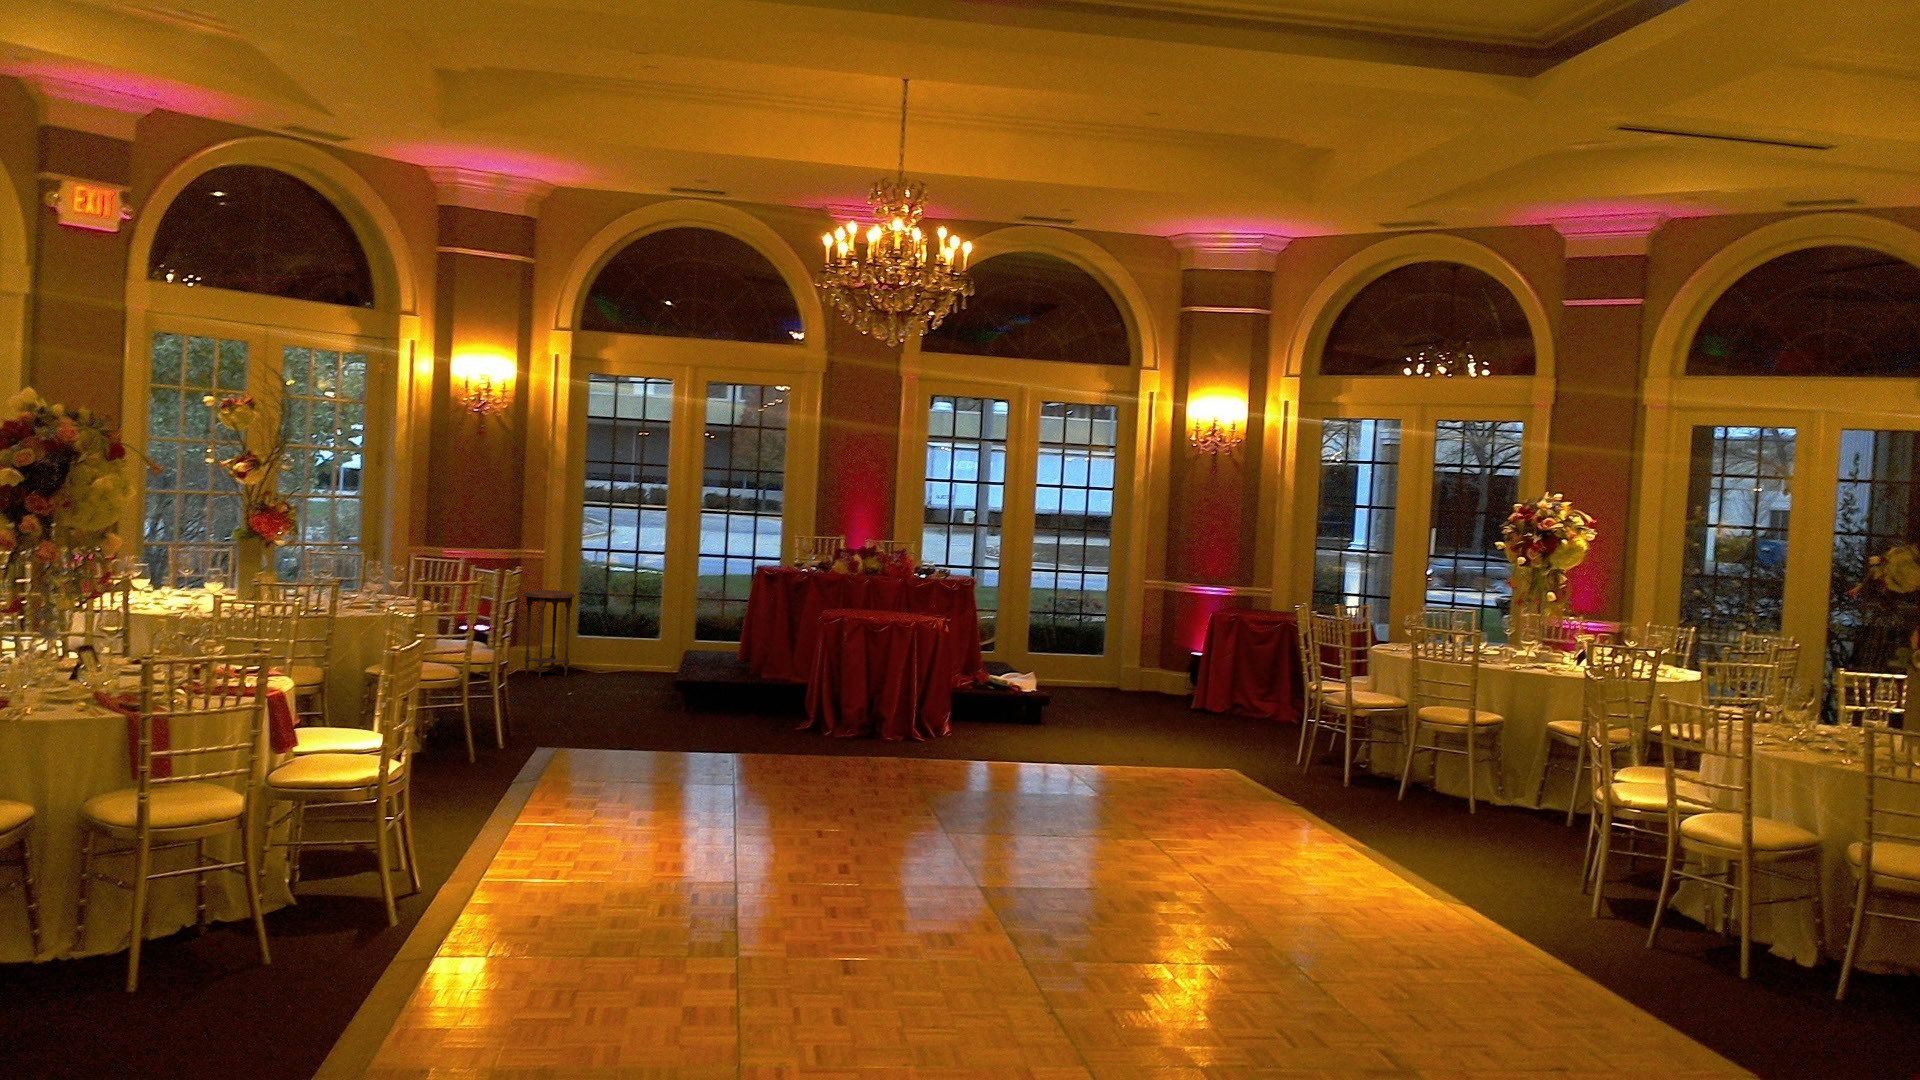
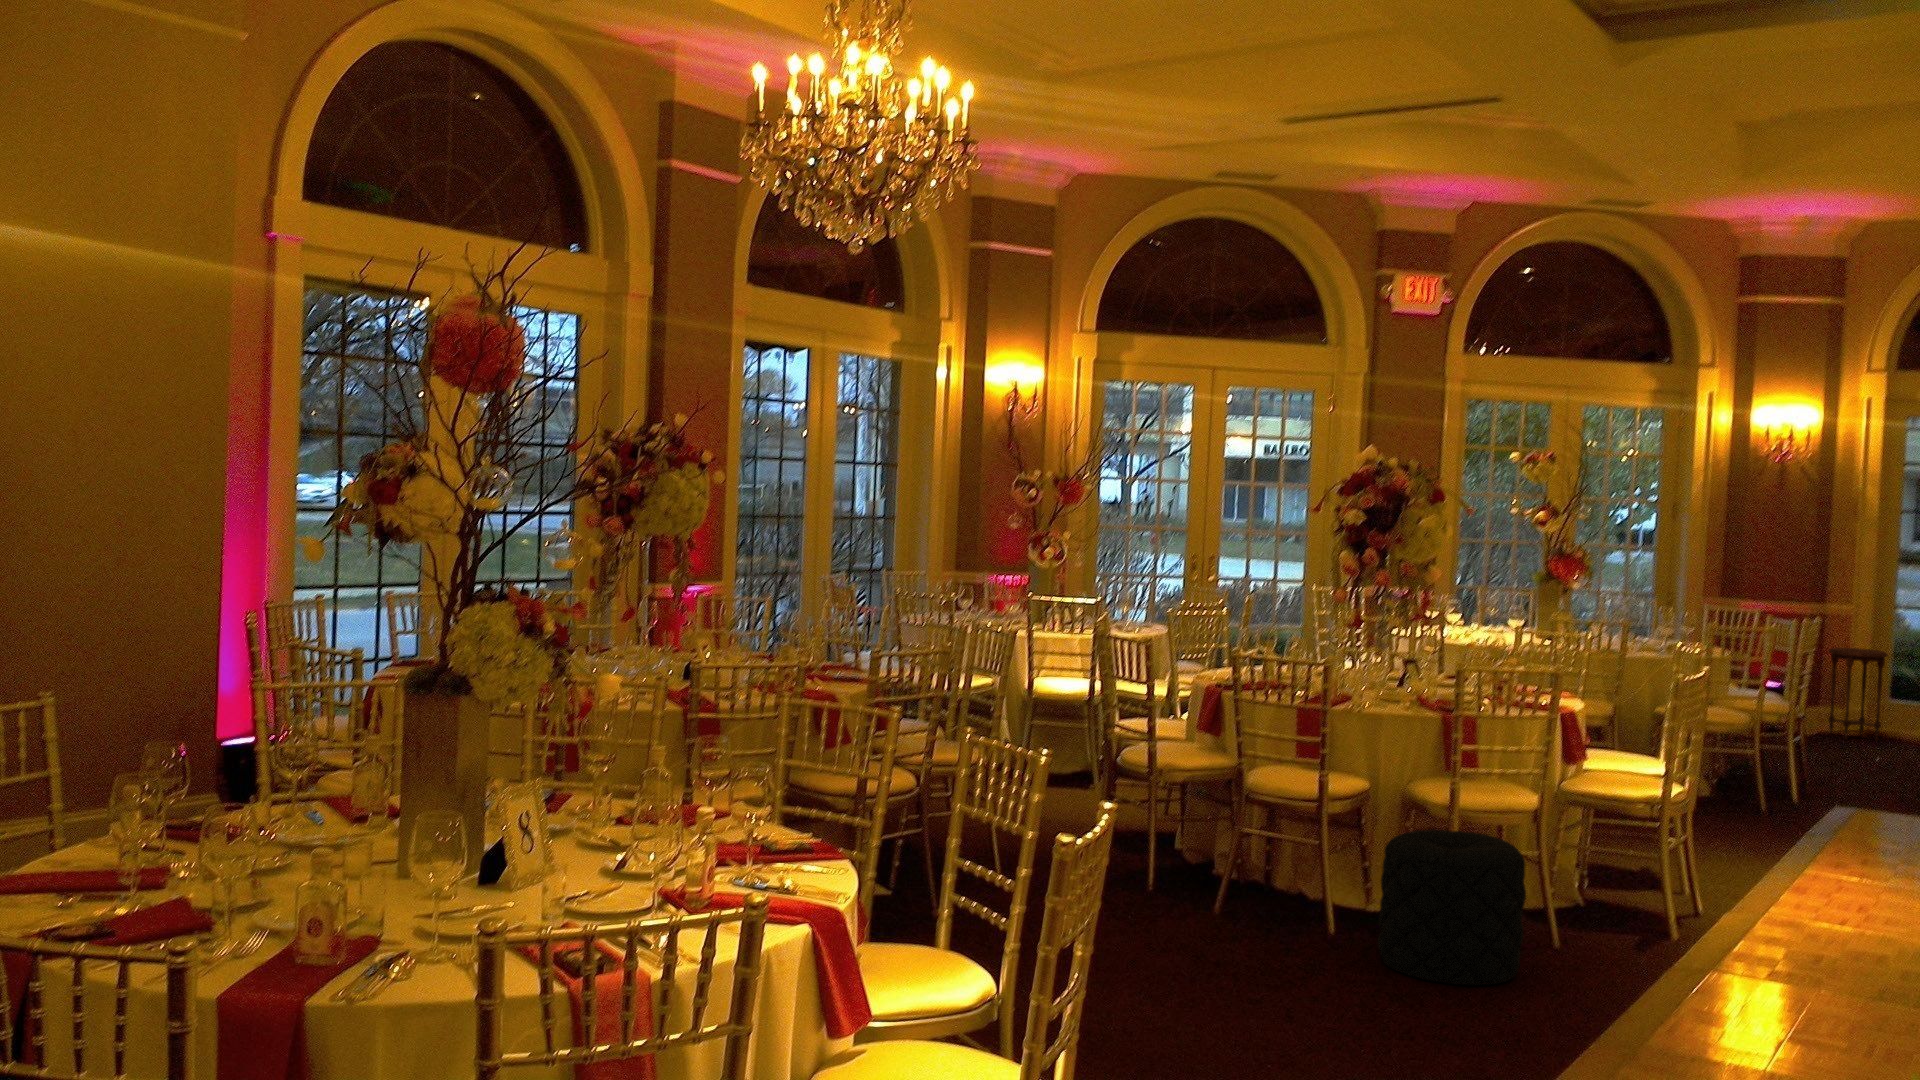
pouf: none [47,852,232,1041] -> present [1378,829,1526,985]

